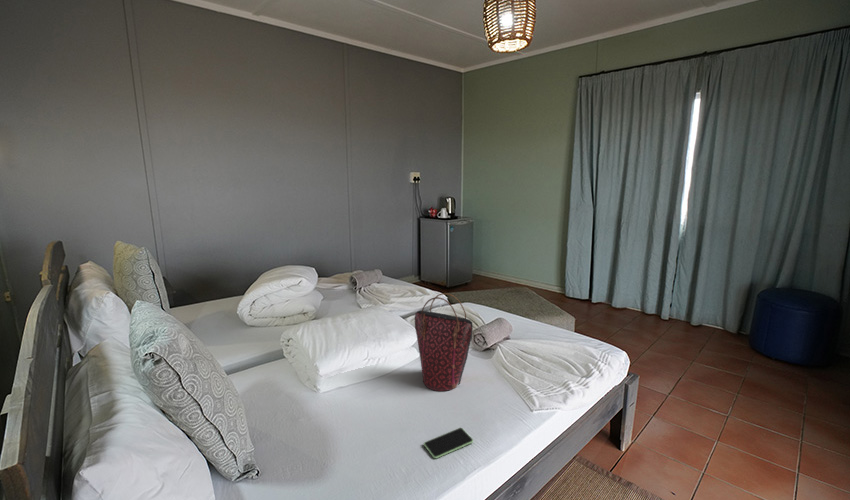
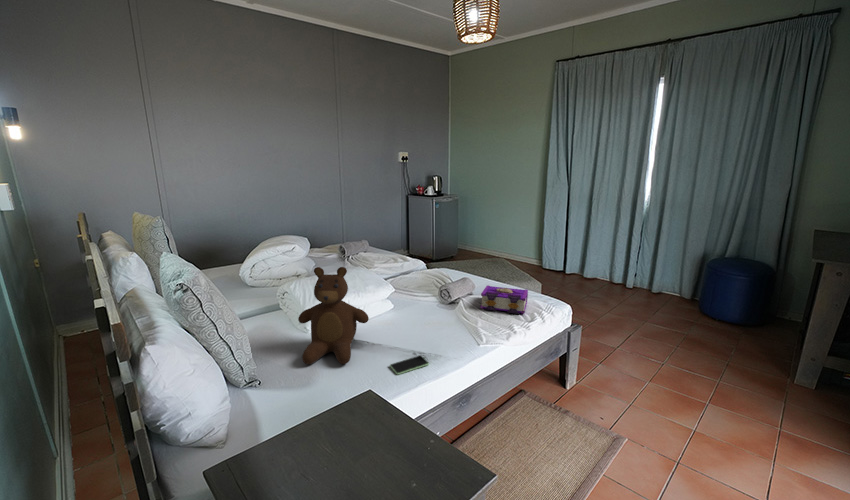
handbag: present [415,293,473,391] -> none [388,253,435,332]
teddy bear: none [307,315,394,442] -> present [298,267,369,364]
book: none [522,328,578,365] -> present [481,285,528,314]

